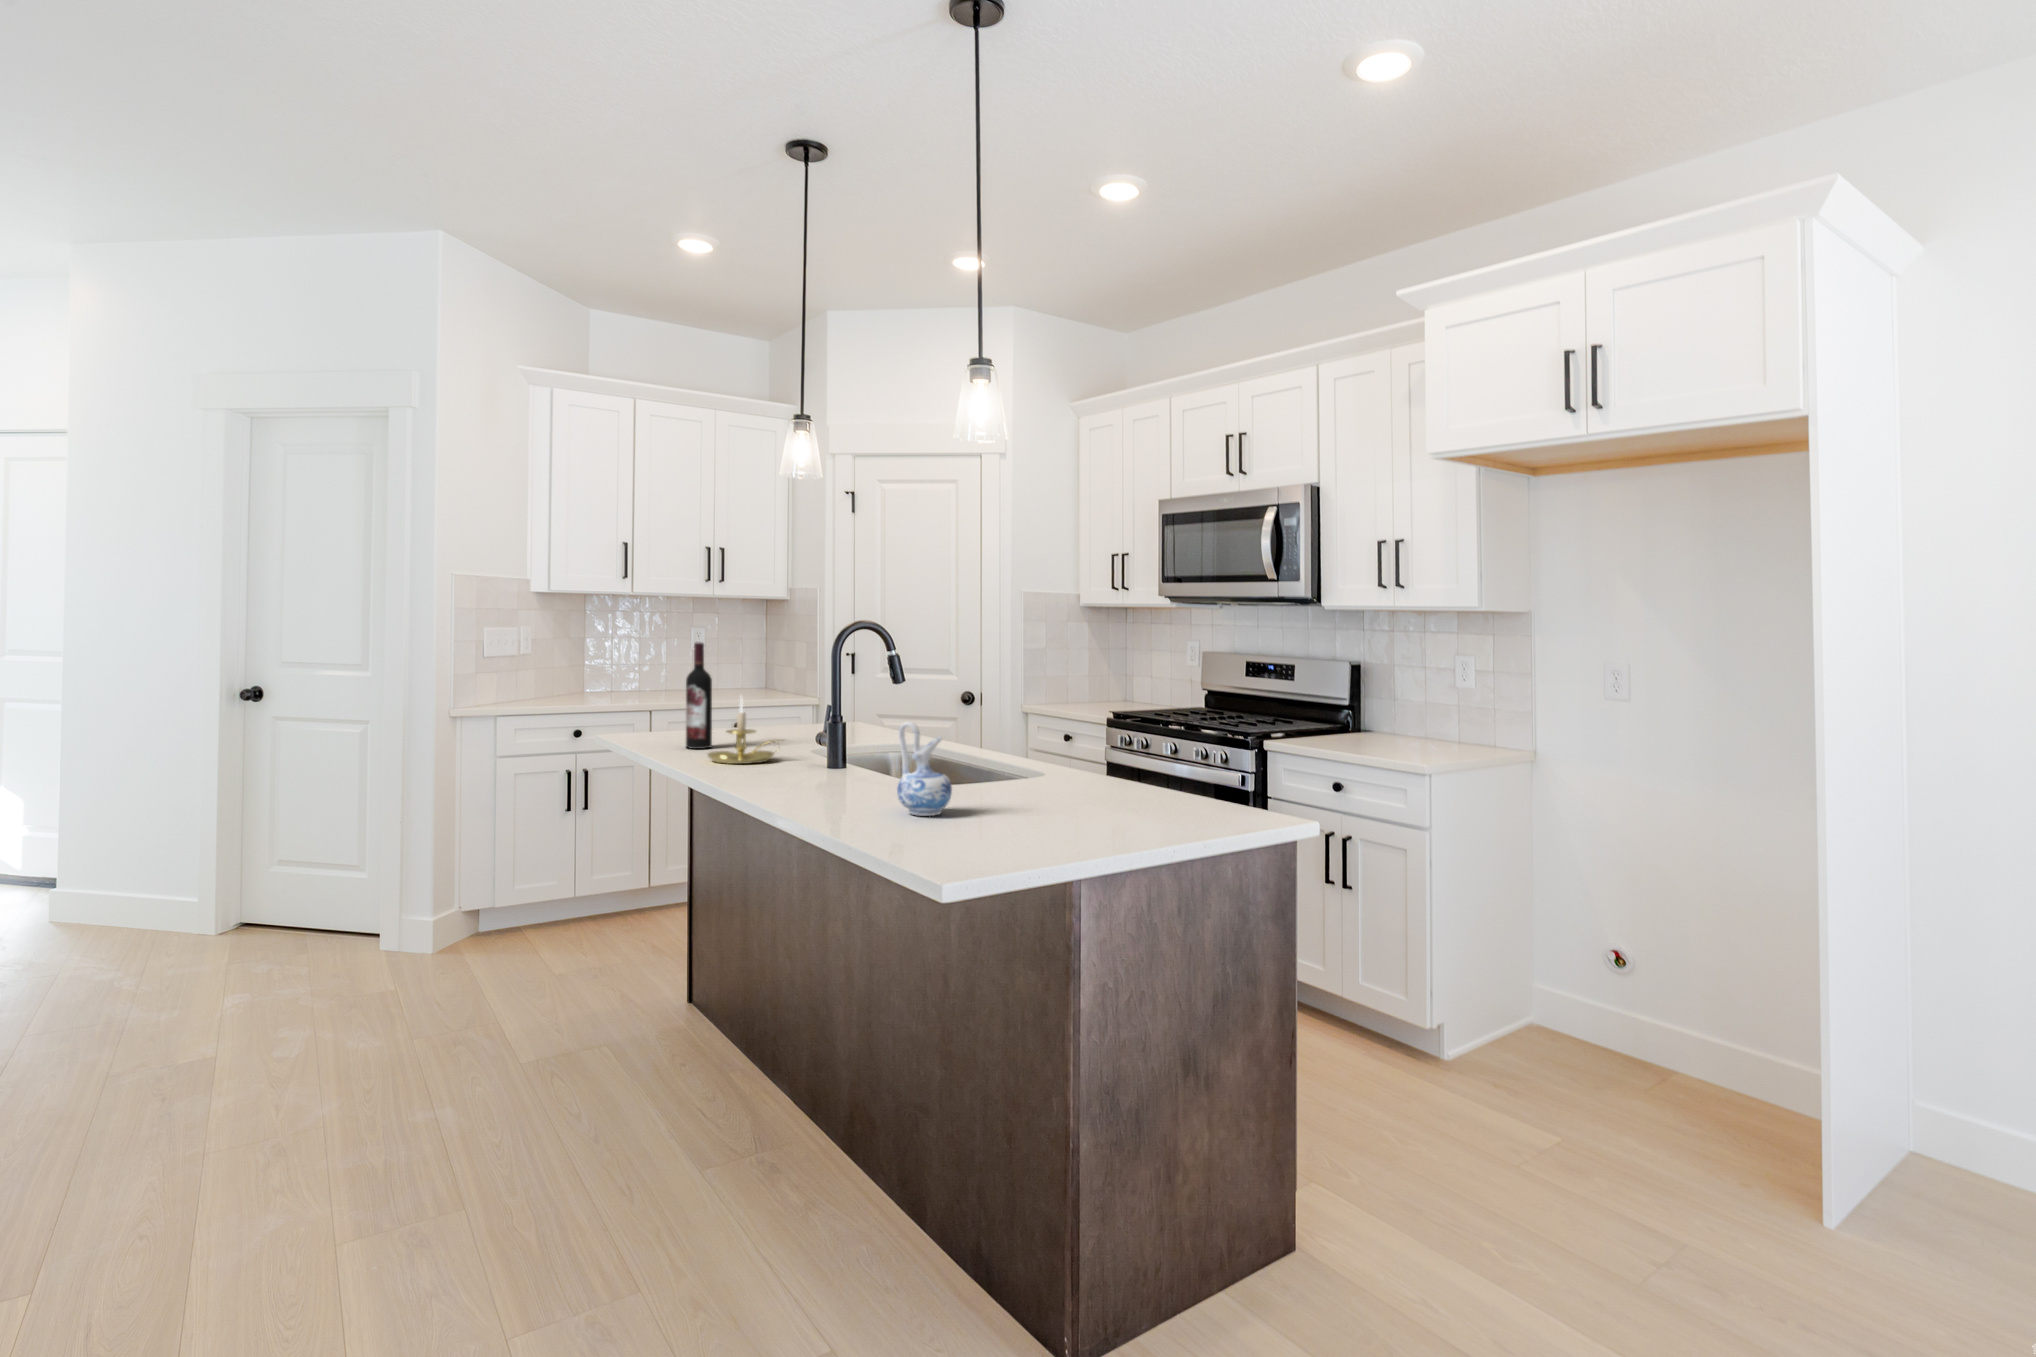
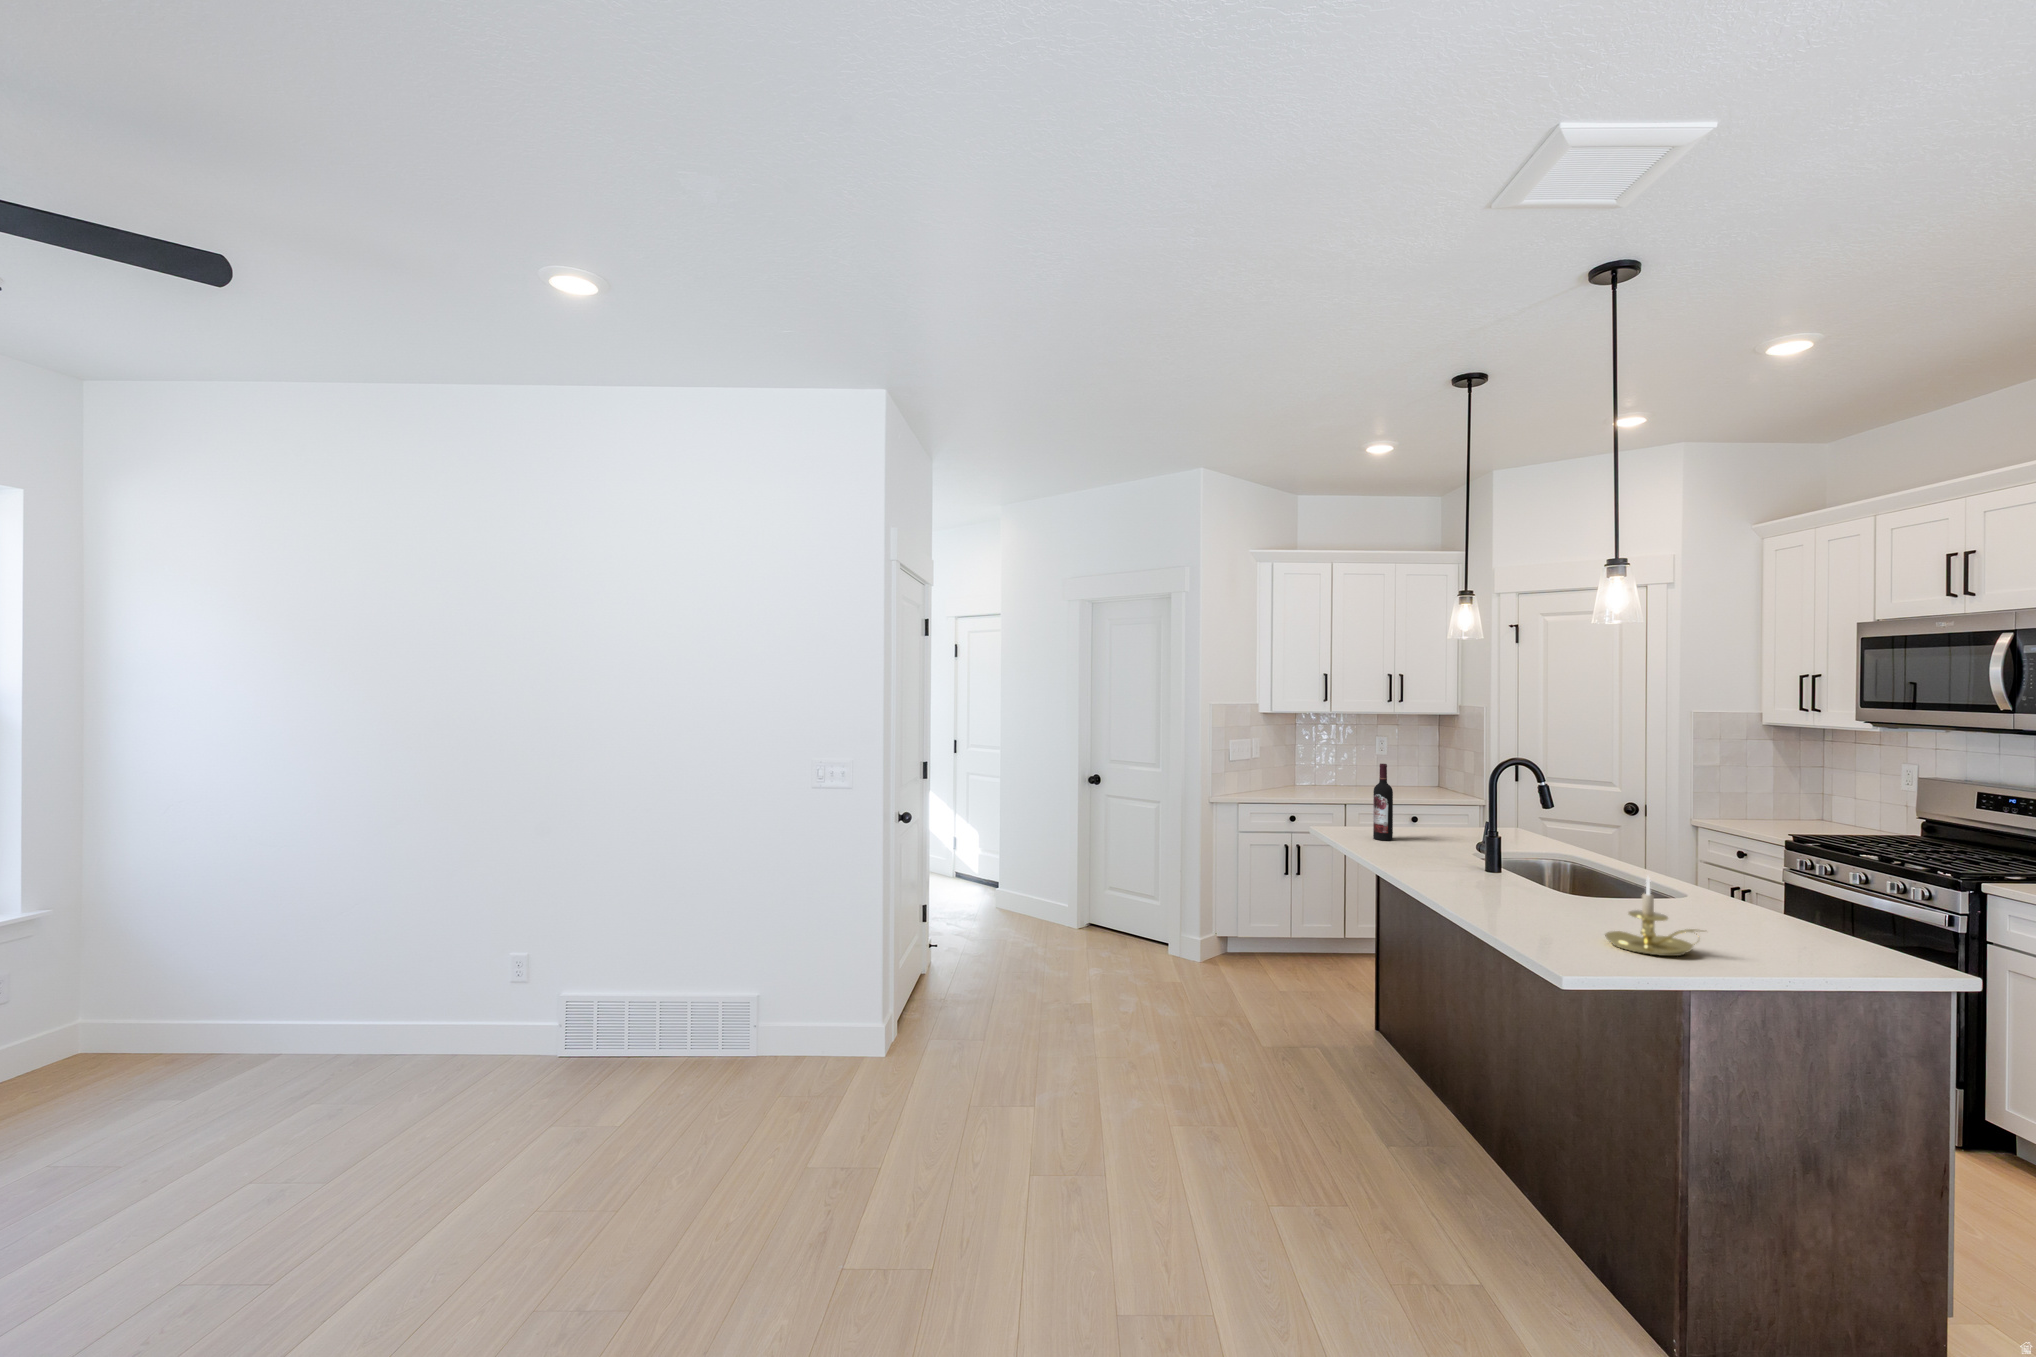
candle holder: present [708,698,778,764] -> present [1605,877,1702,956]
ceramic pitcher: present [897,722,952,816] -> none [1537,852,1585,926]

